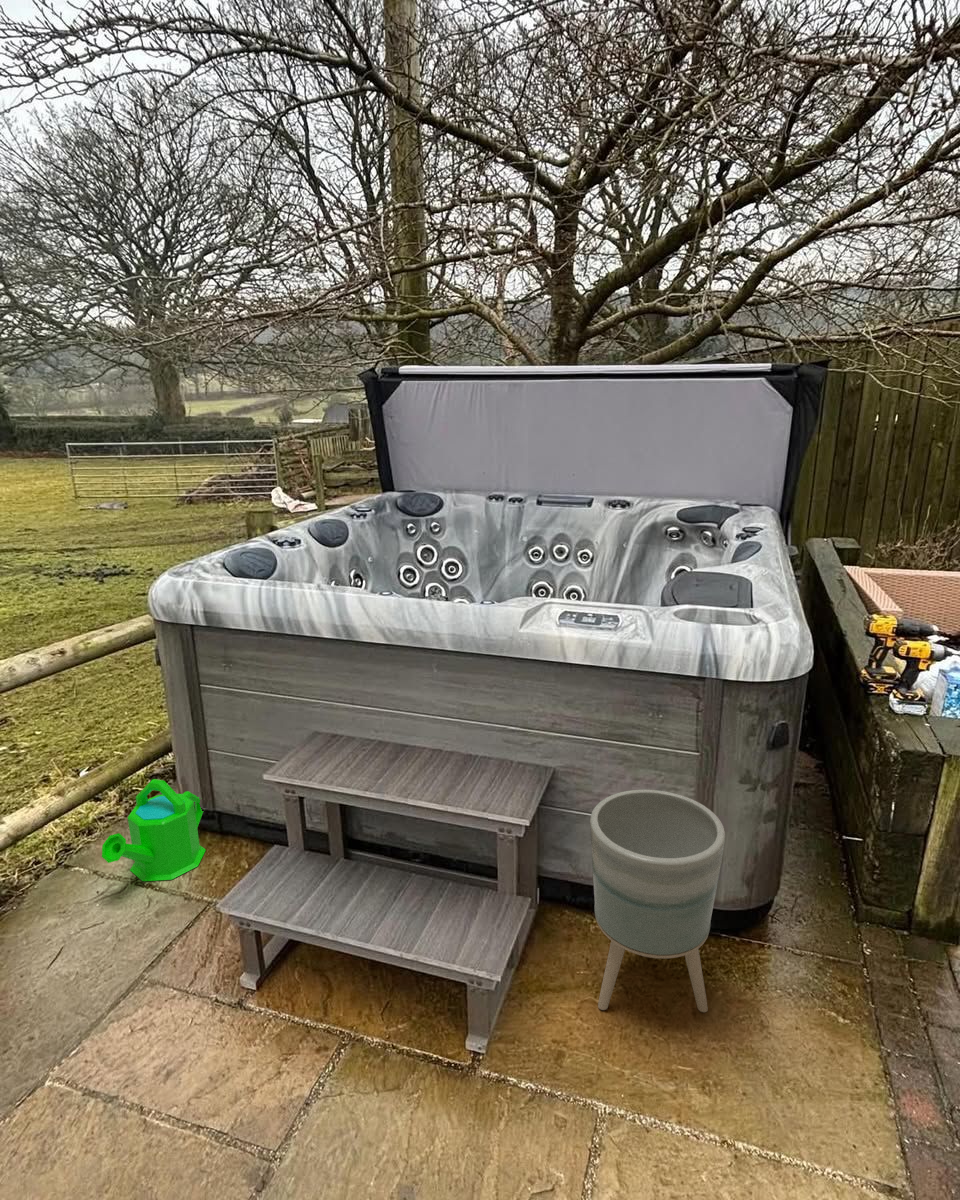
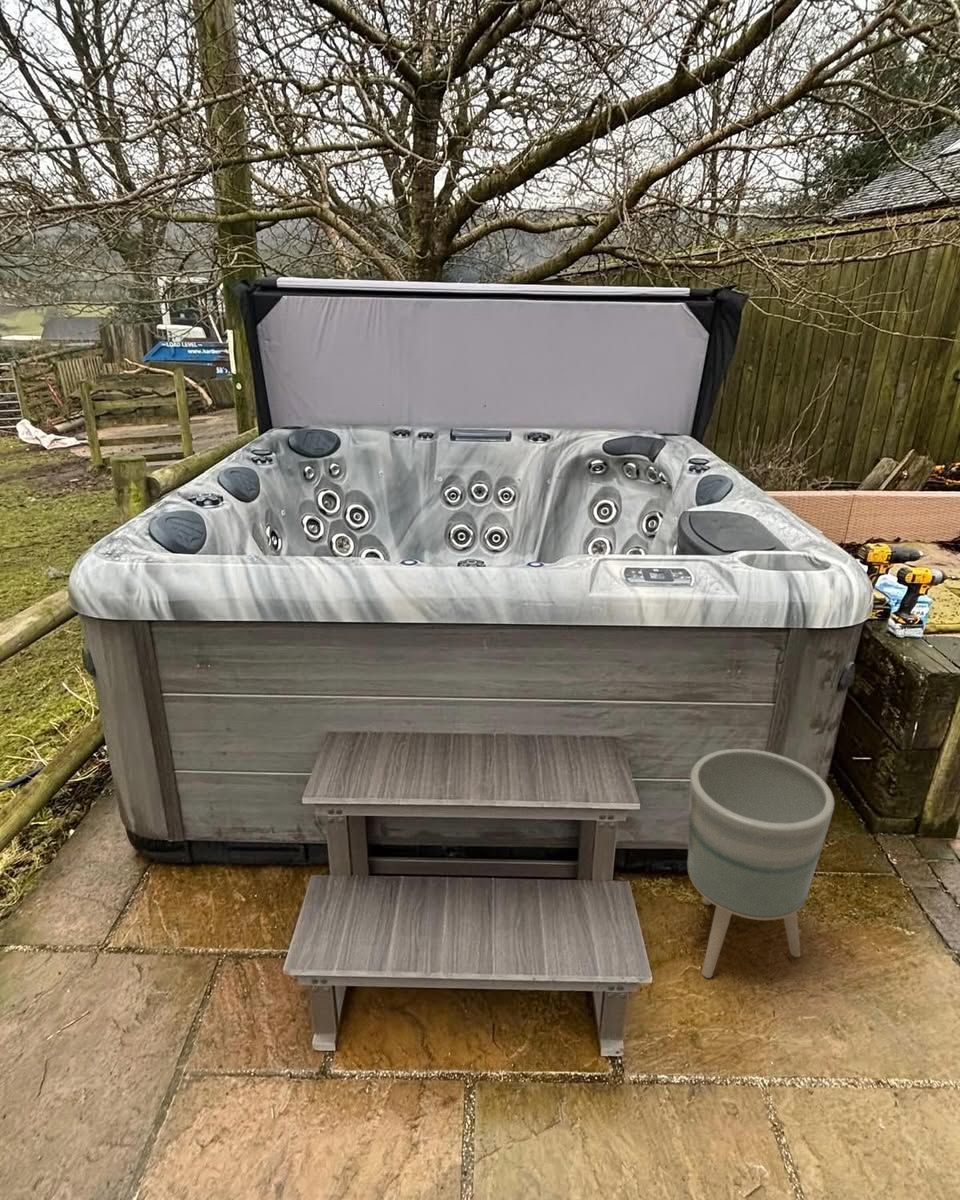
watering can: present [102,779,206,881] -> none [72,819,185,945]

